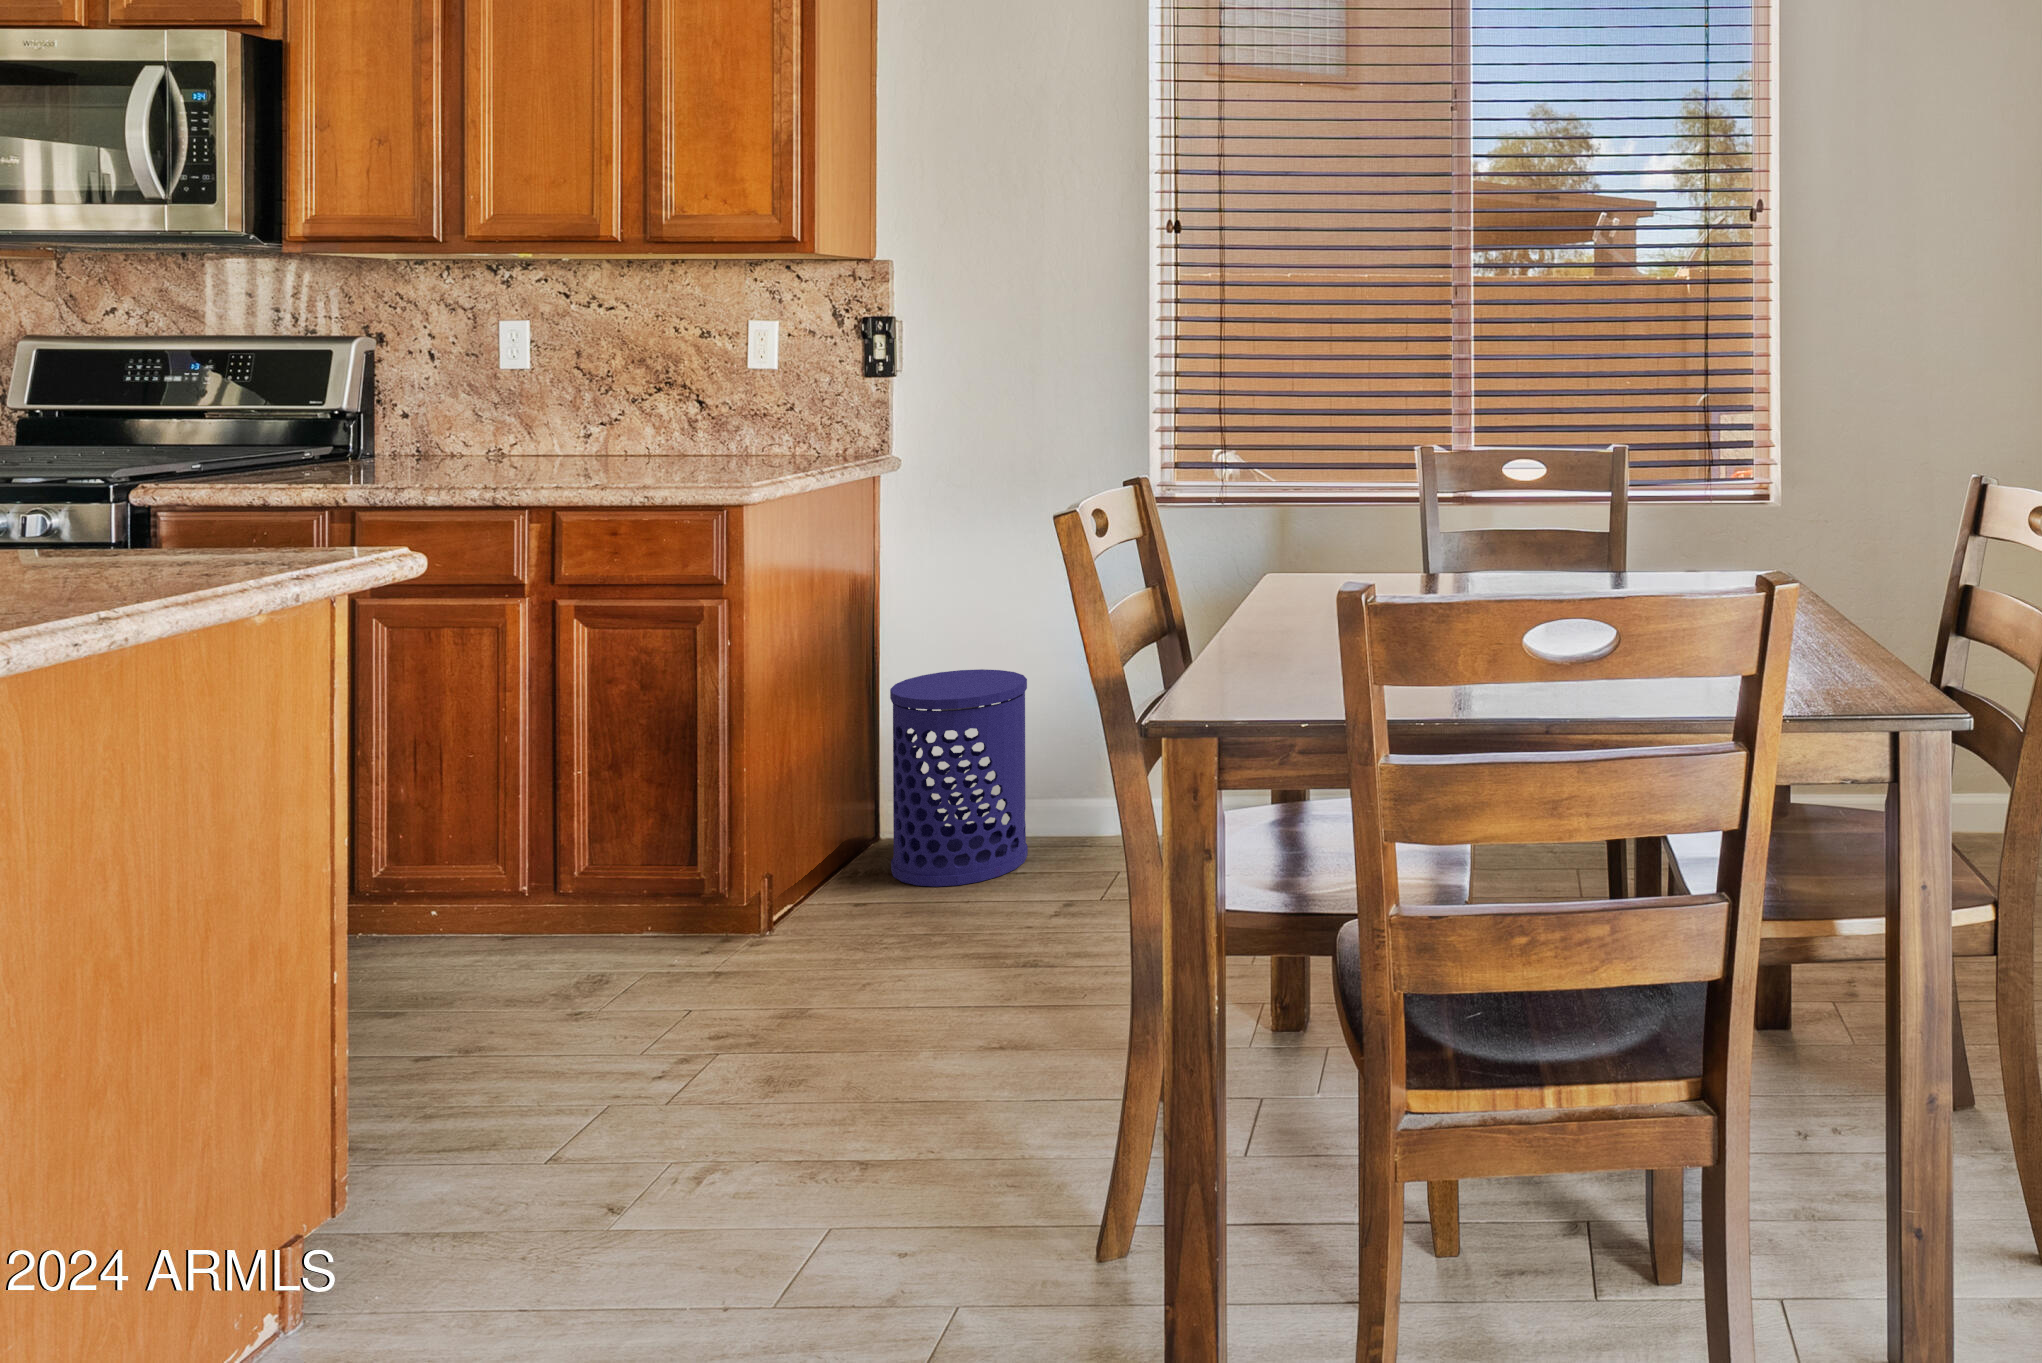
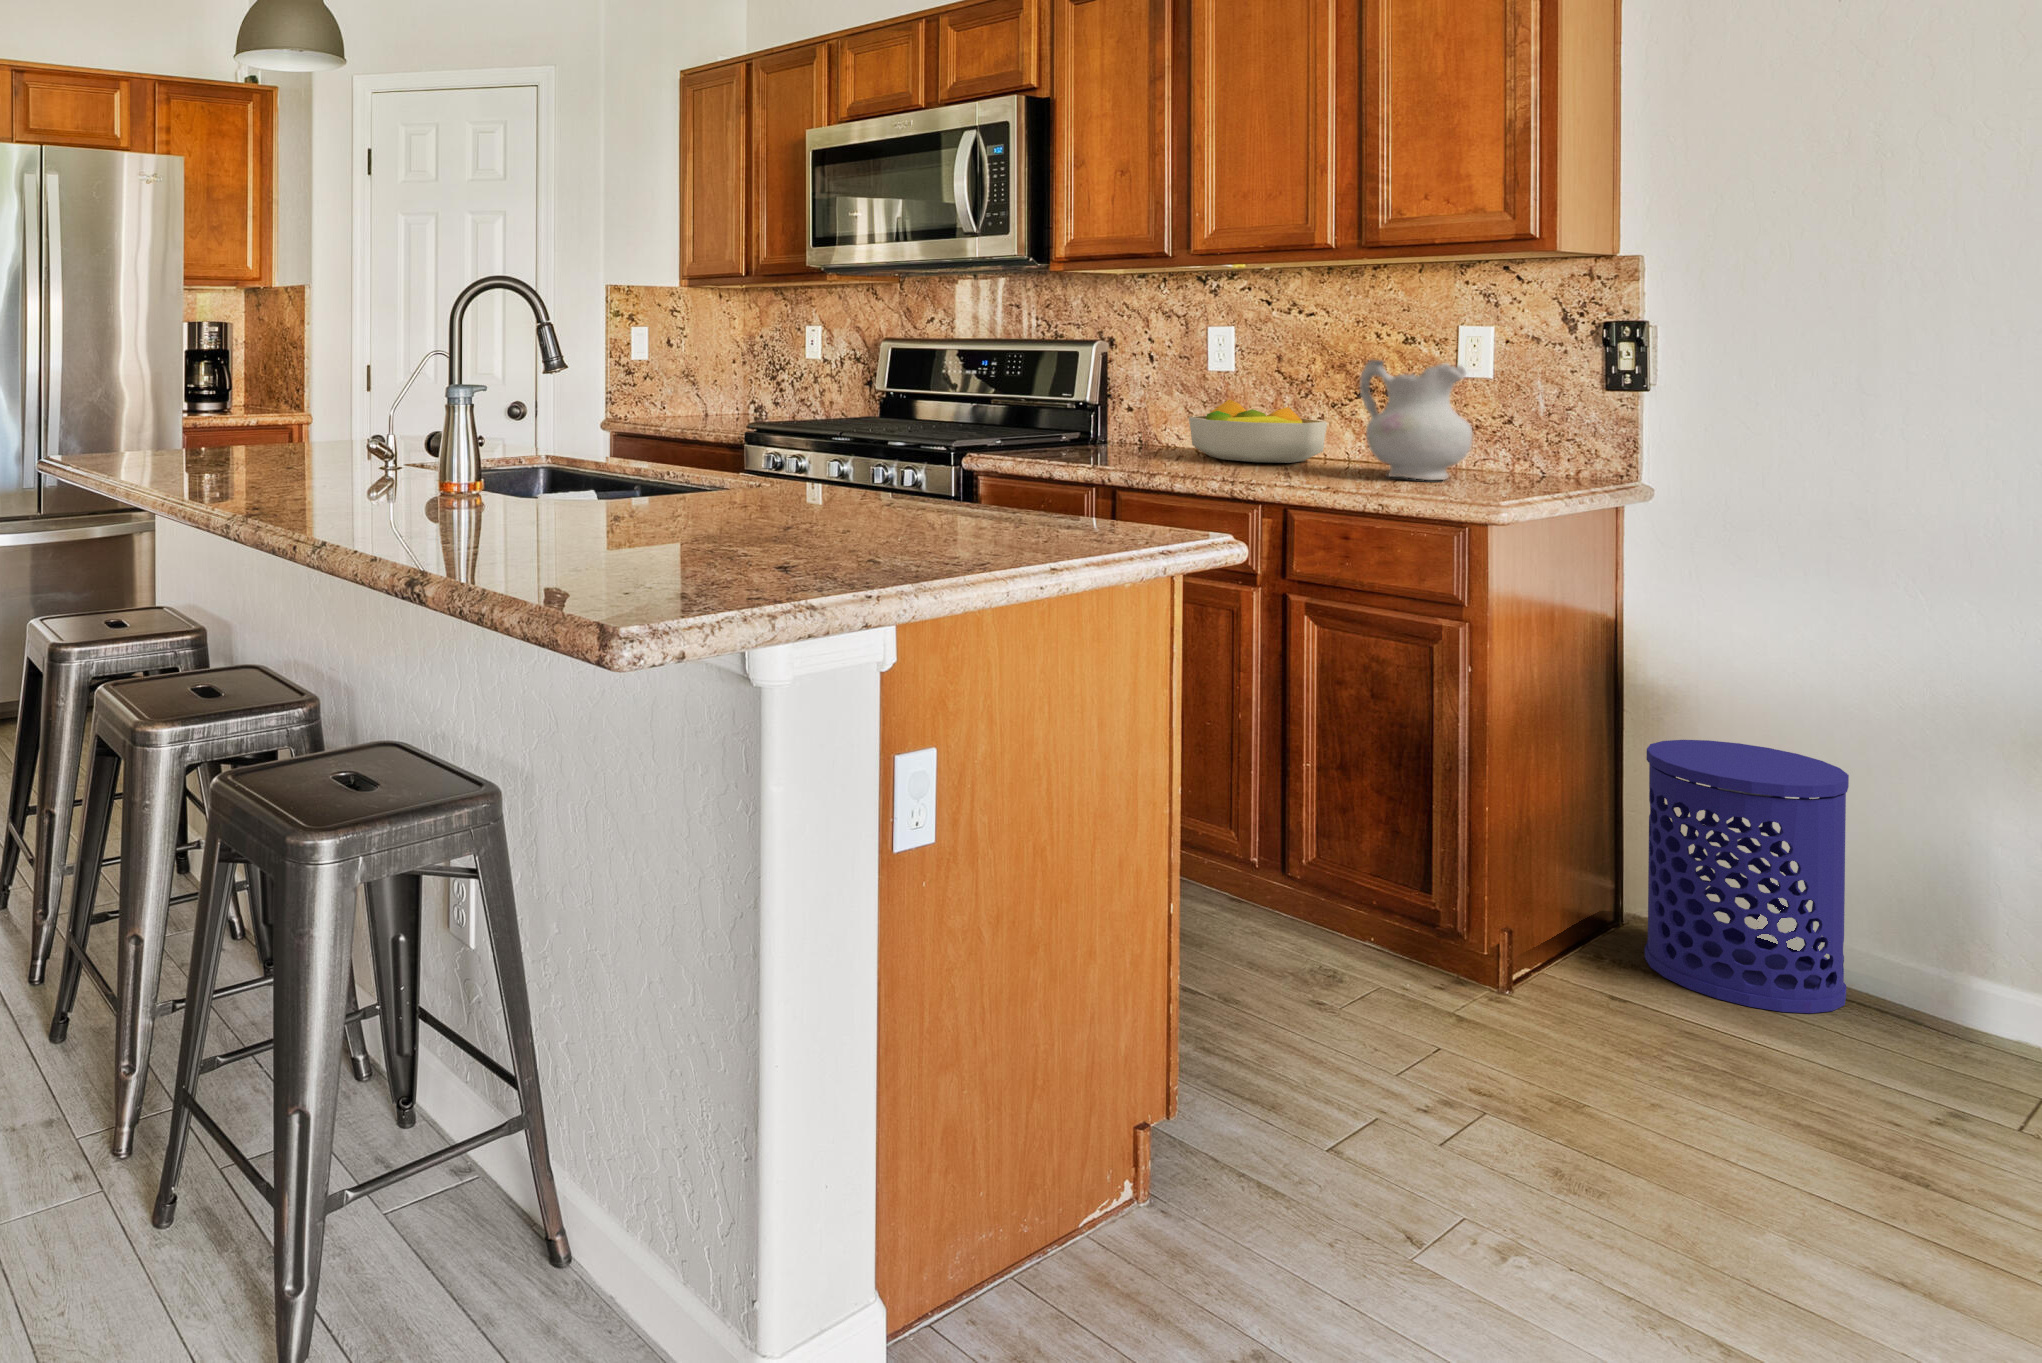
ceramic pitcher: none [647,353,751,469] -> present [1360,359,1472,480]
fruit bowl: none [469,398,621,464] -> present [1189,399,1327,463]

